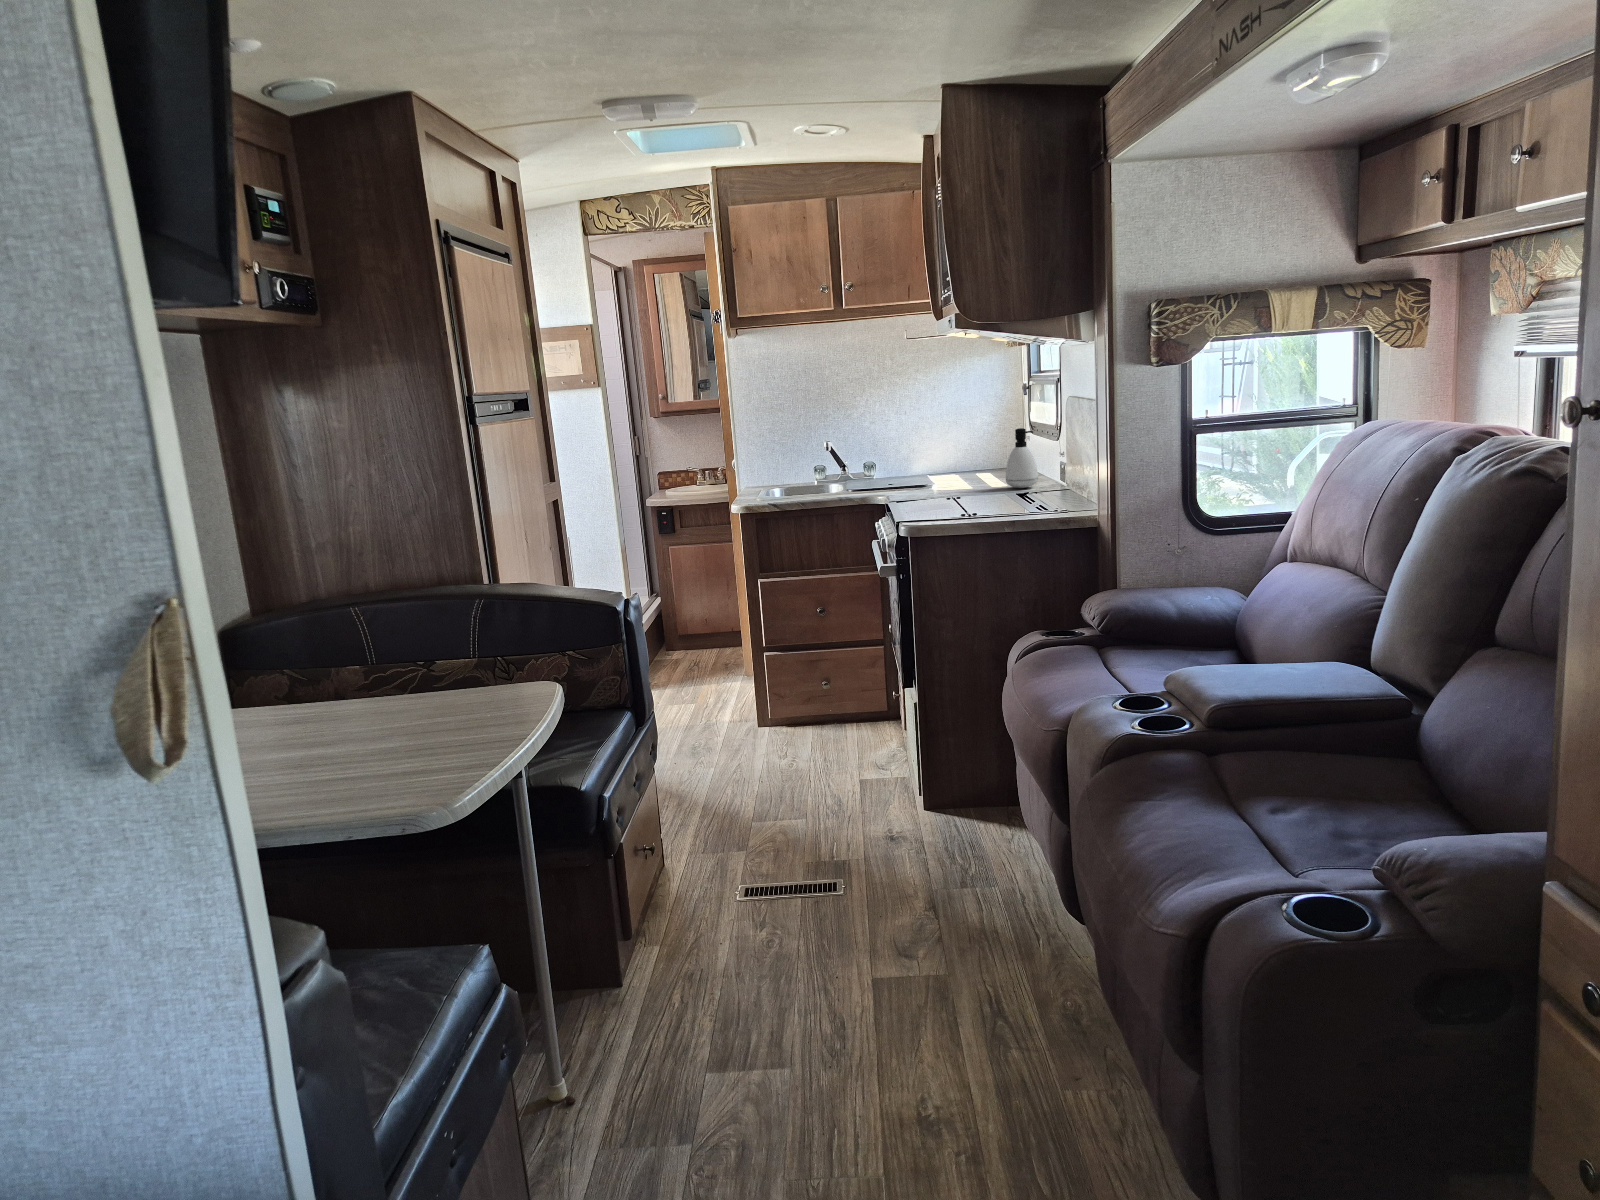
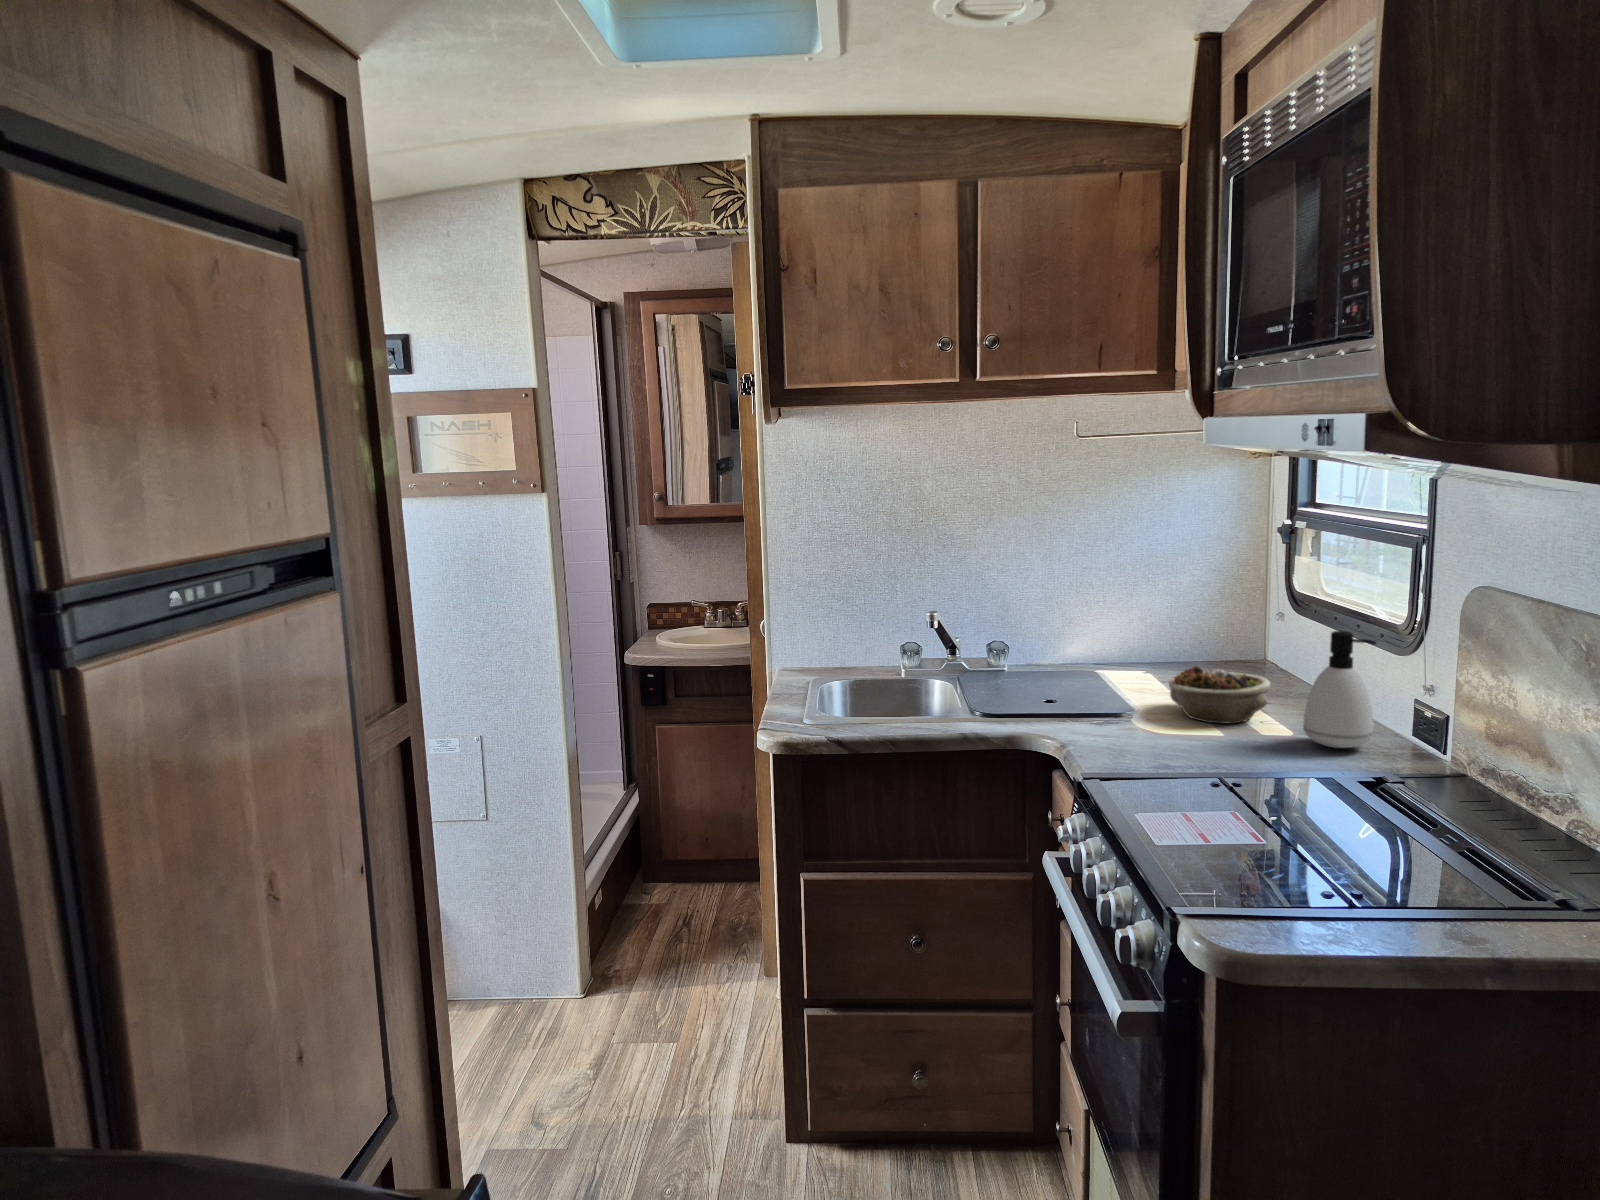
succulent planter: none [949,459,1000,486] -> present [1169,666,1271,723]

